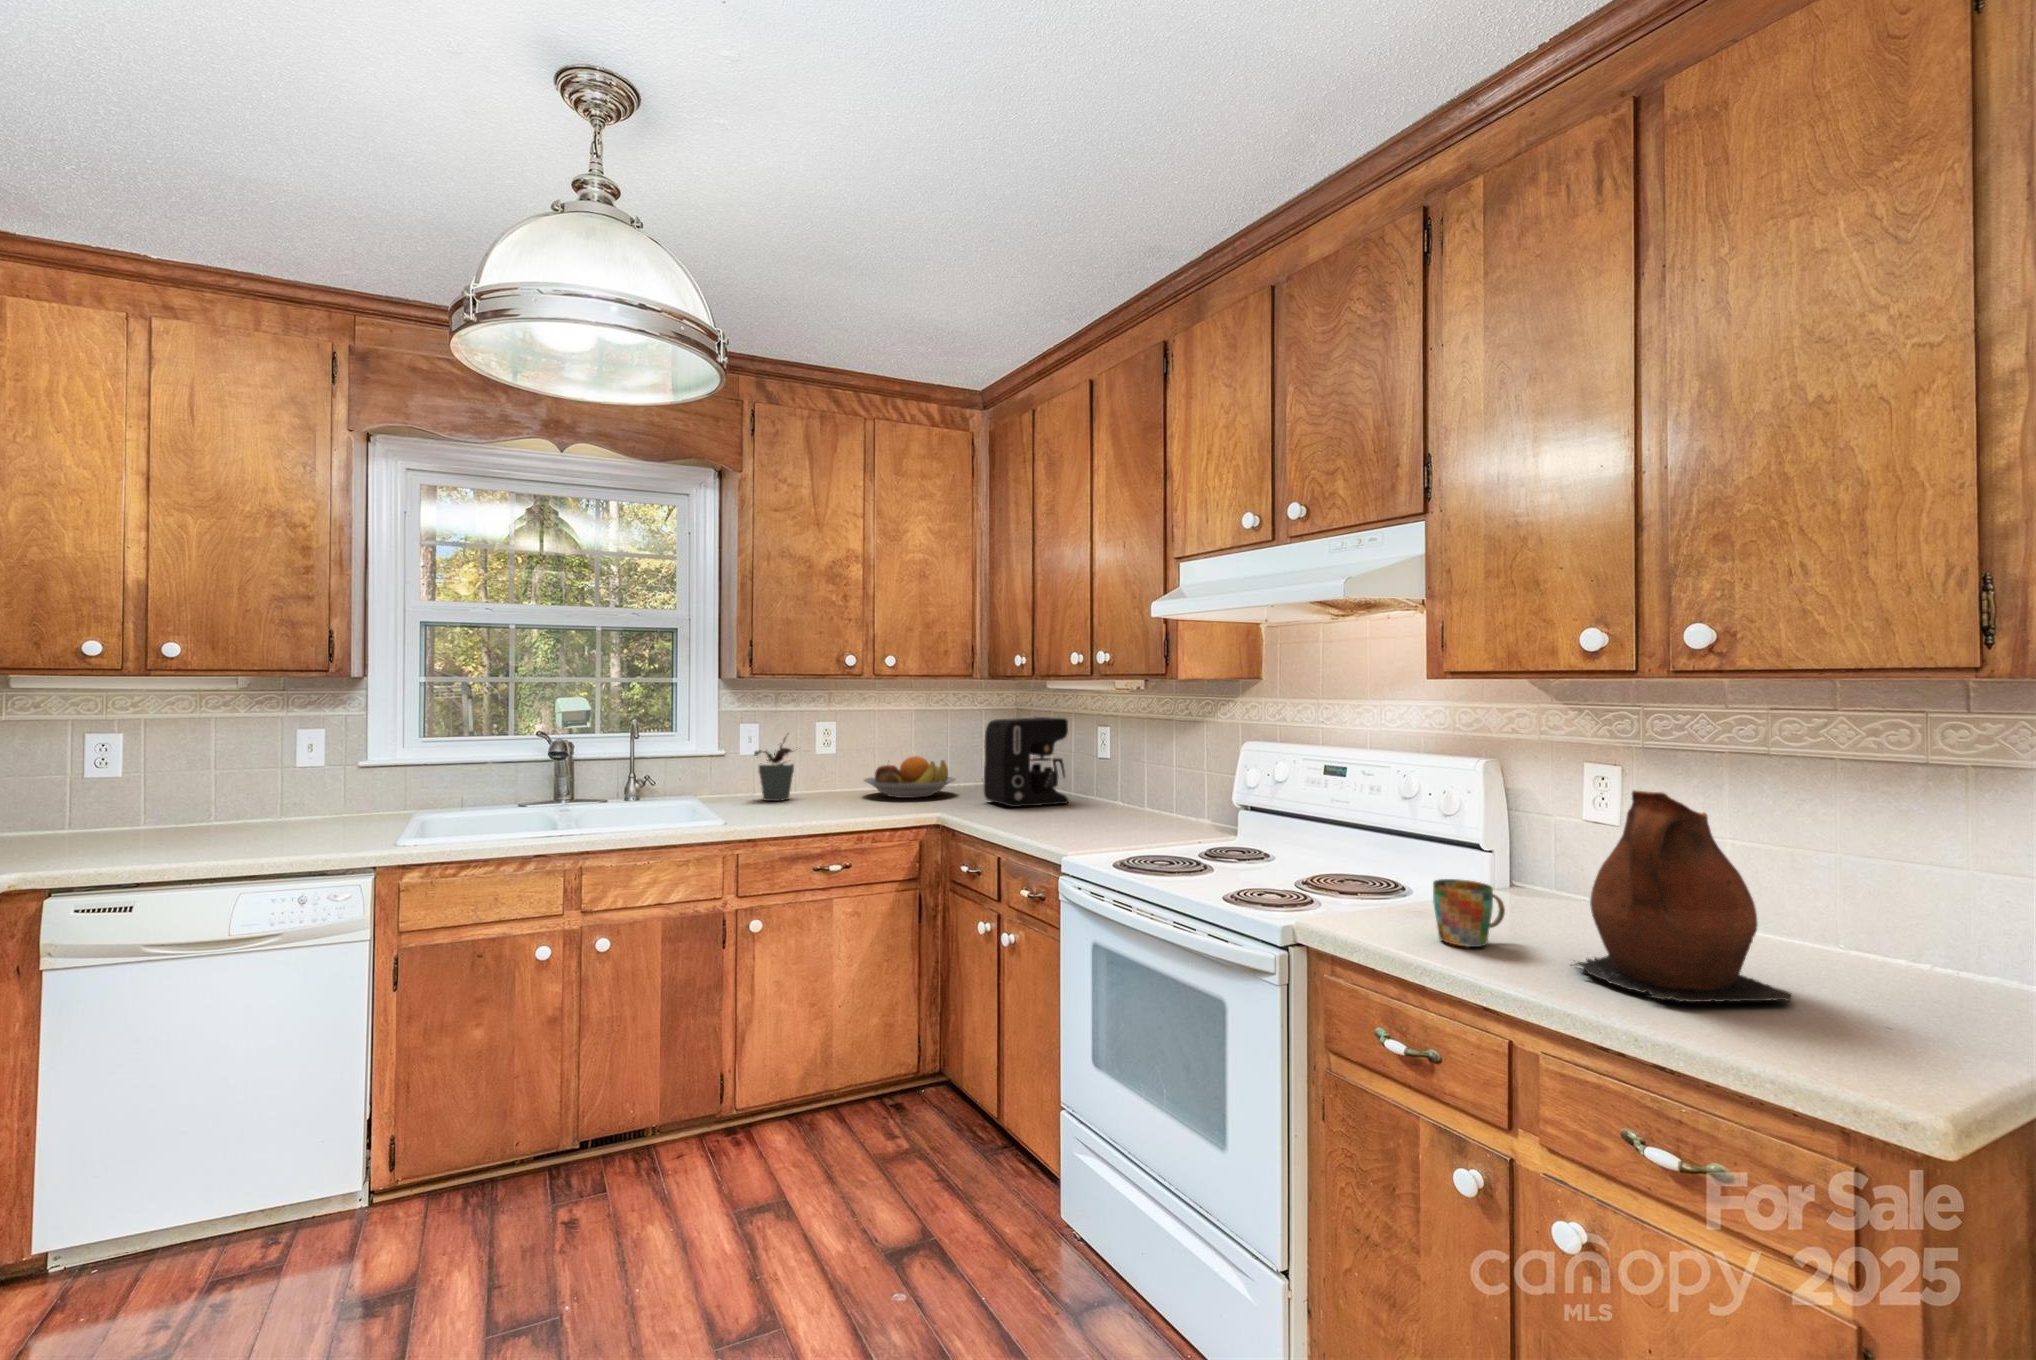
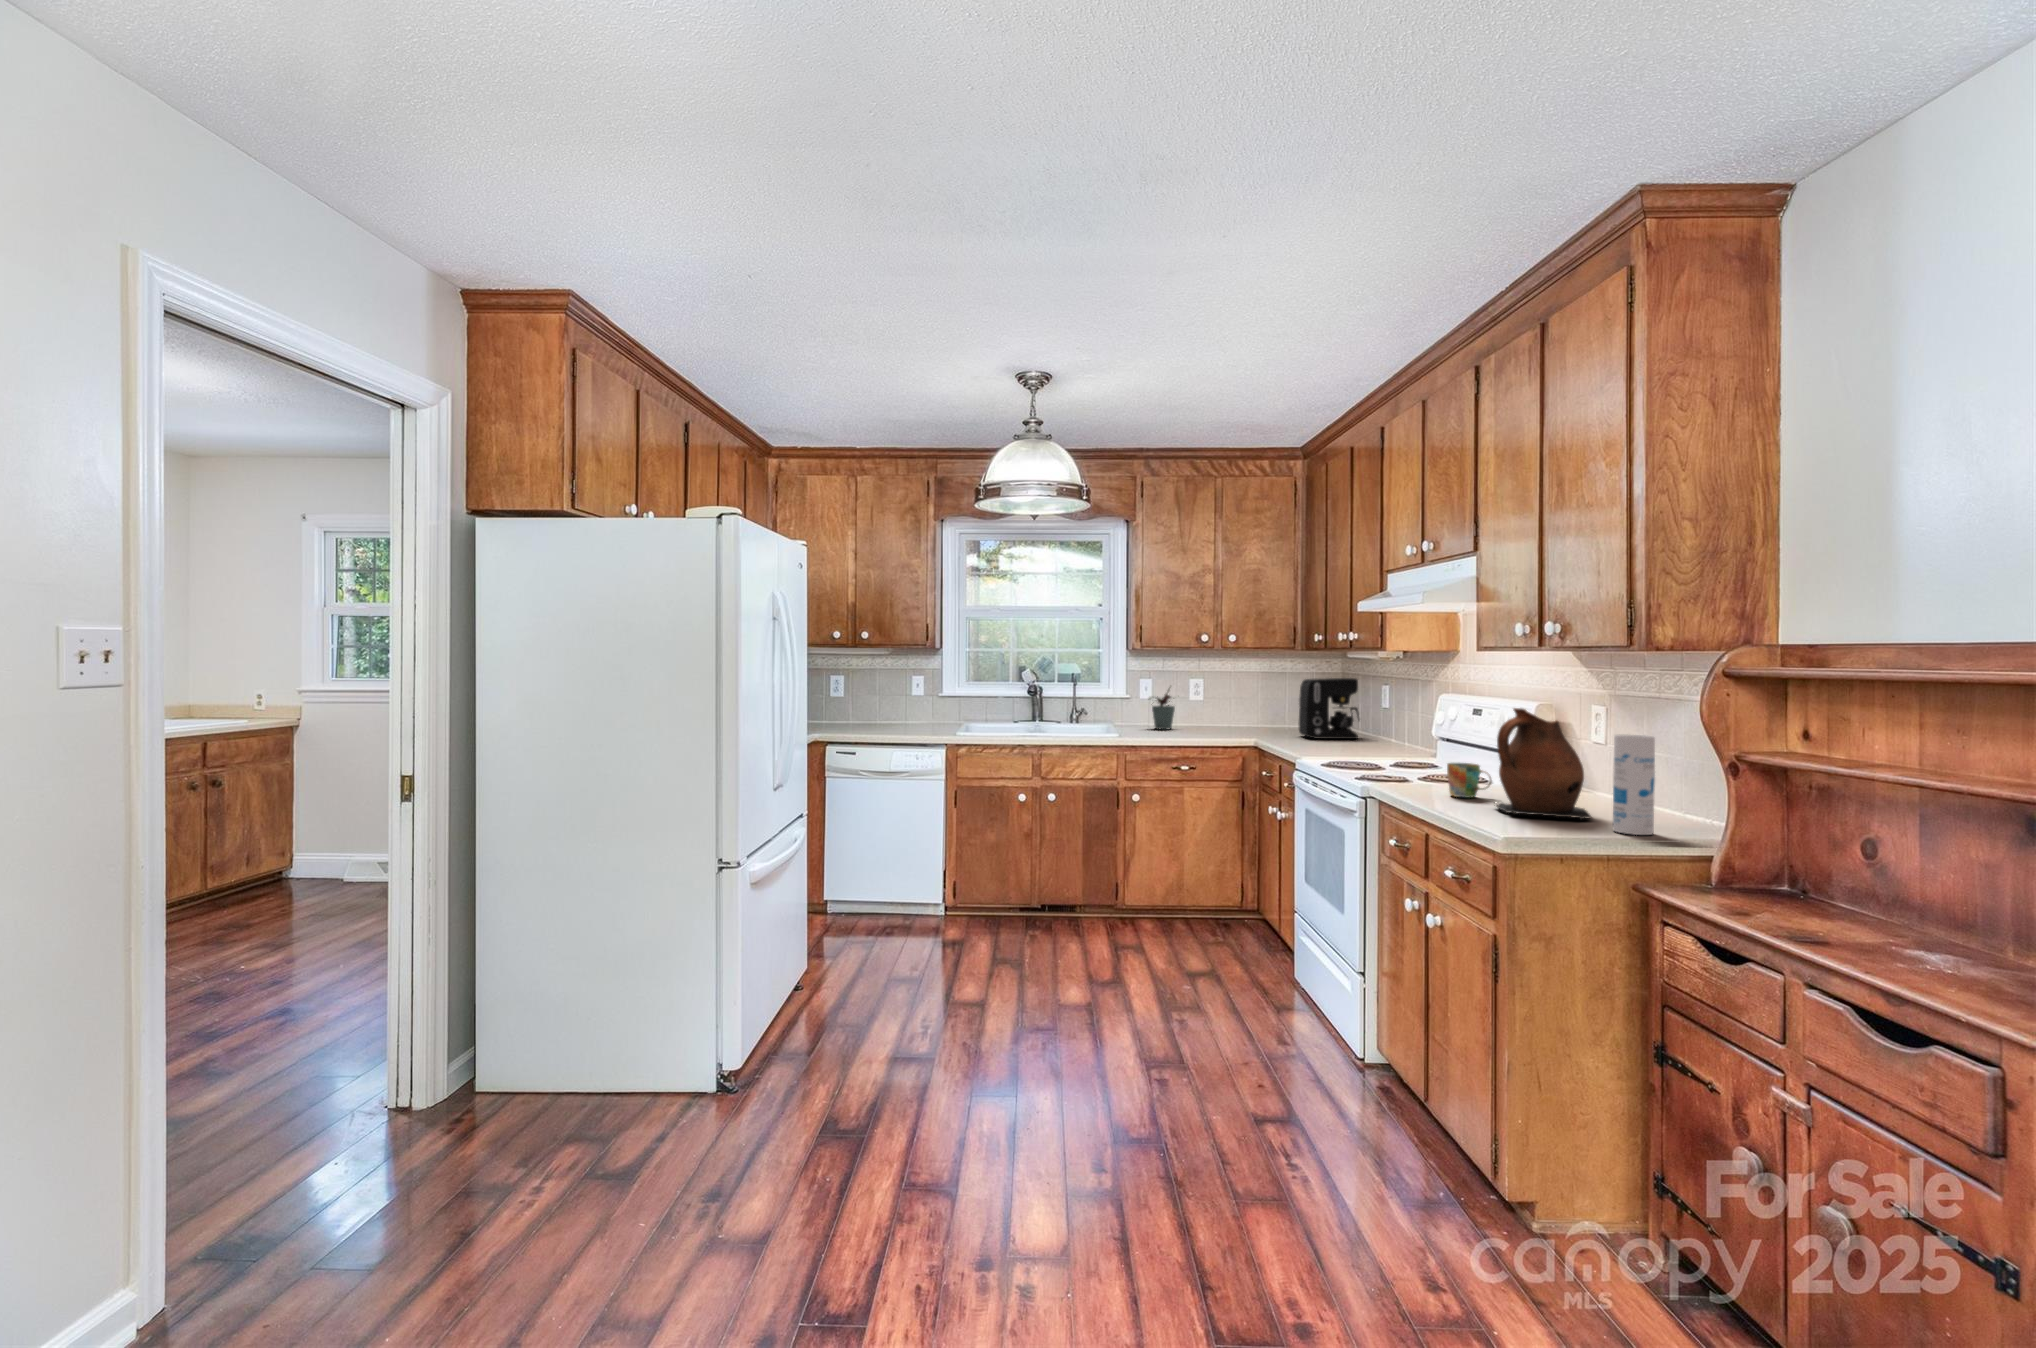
fruit bowl: present [864,756,956,798] -> none [1220,704,1286,732]
canister: none [1889,843,1983,1046] -> present [1613,735,1655,835]

